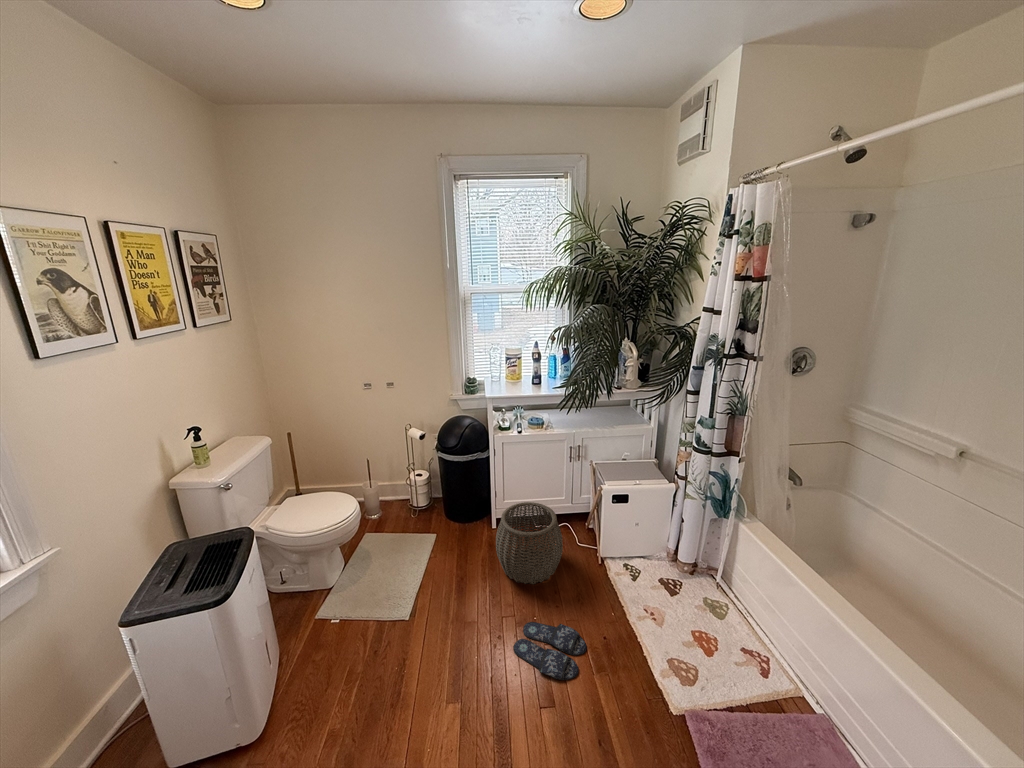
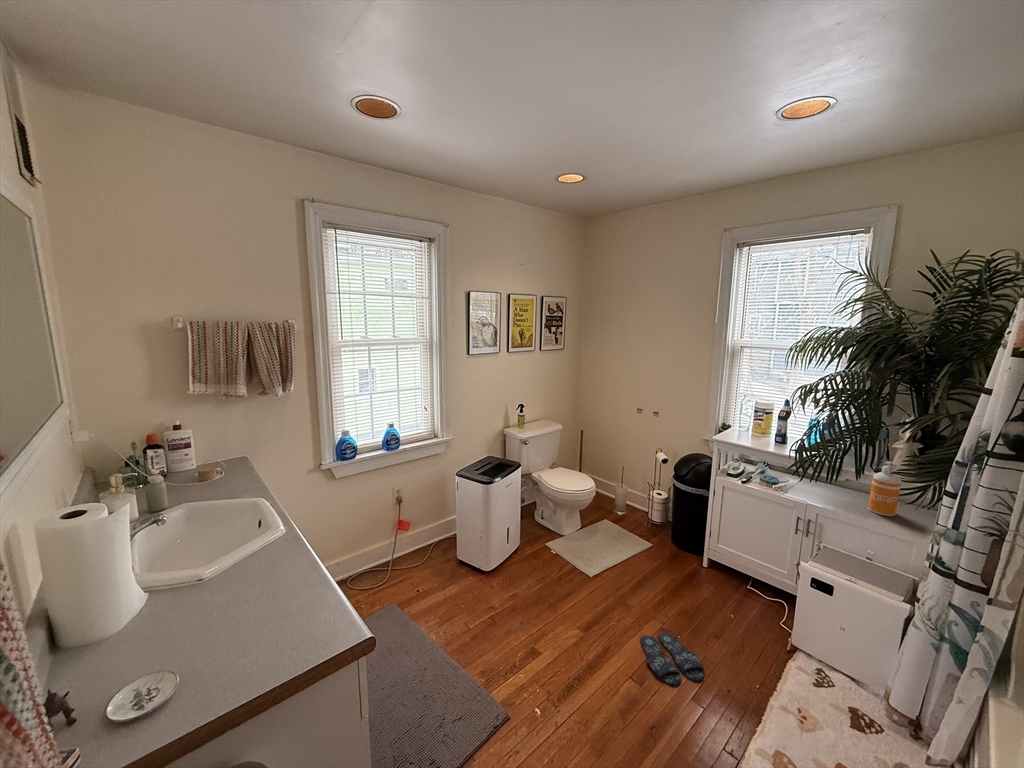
soap dispenser: none [610,379,629,422] -> present [868,462,901,516]
woven basket: present [496,502,563,584] -> none [676,542,748,623]

